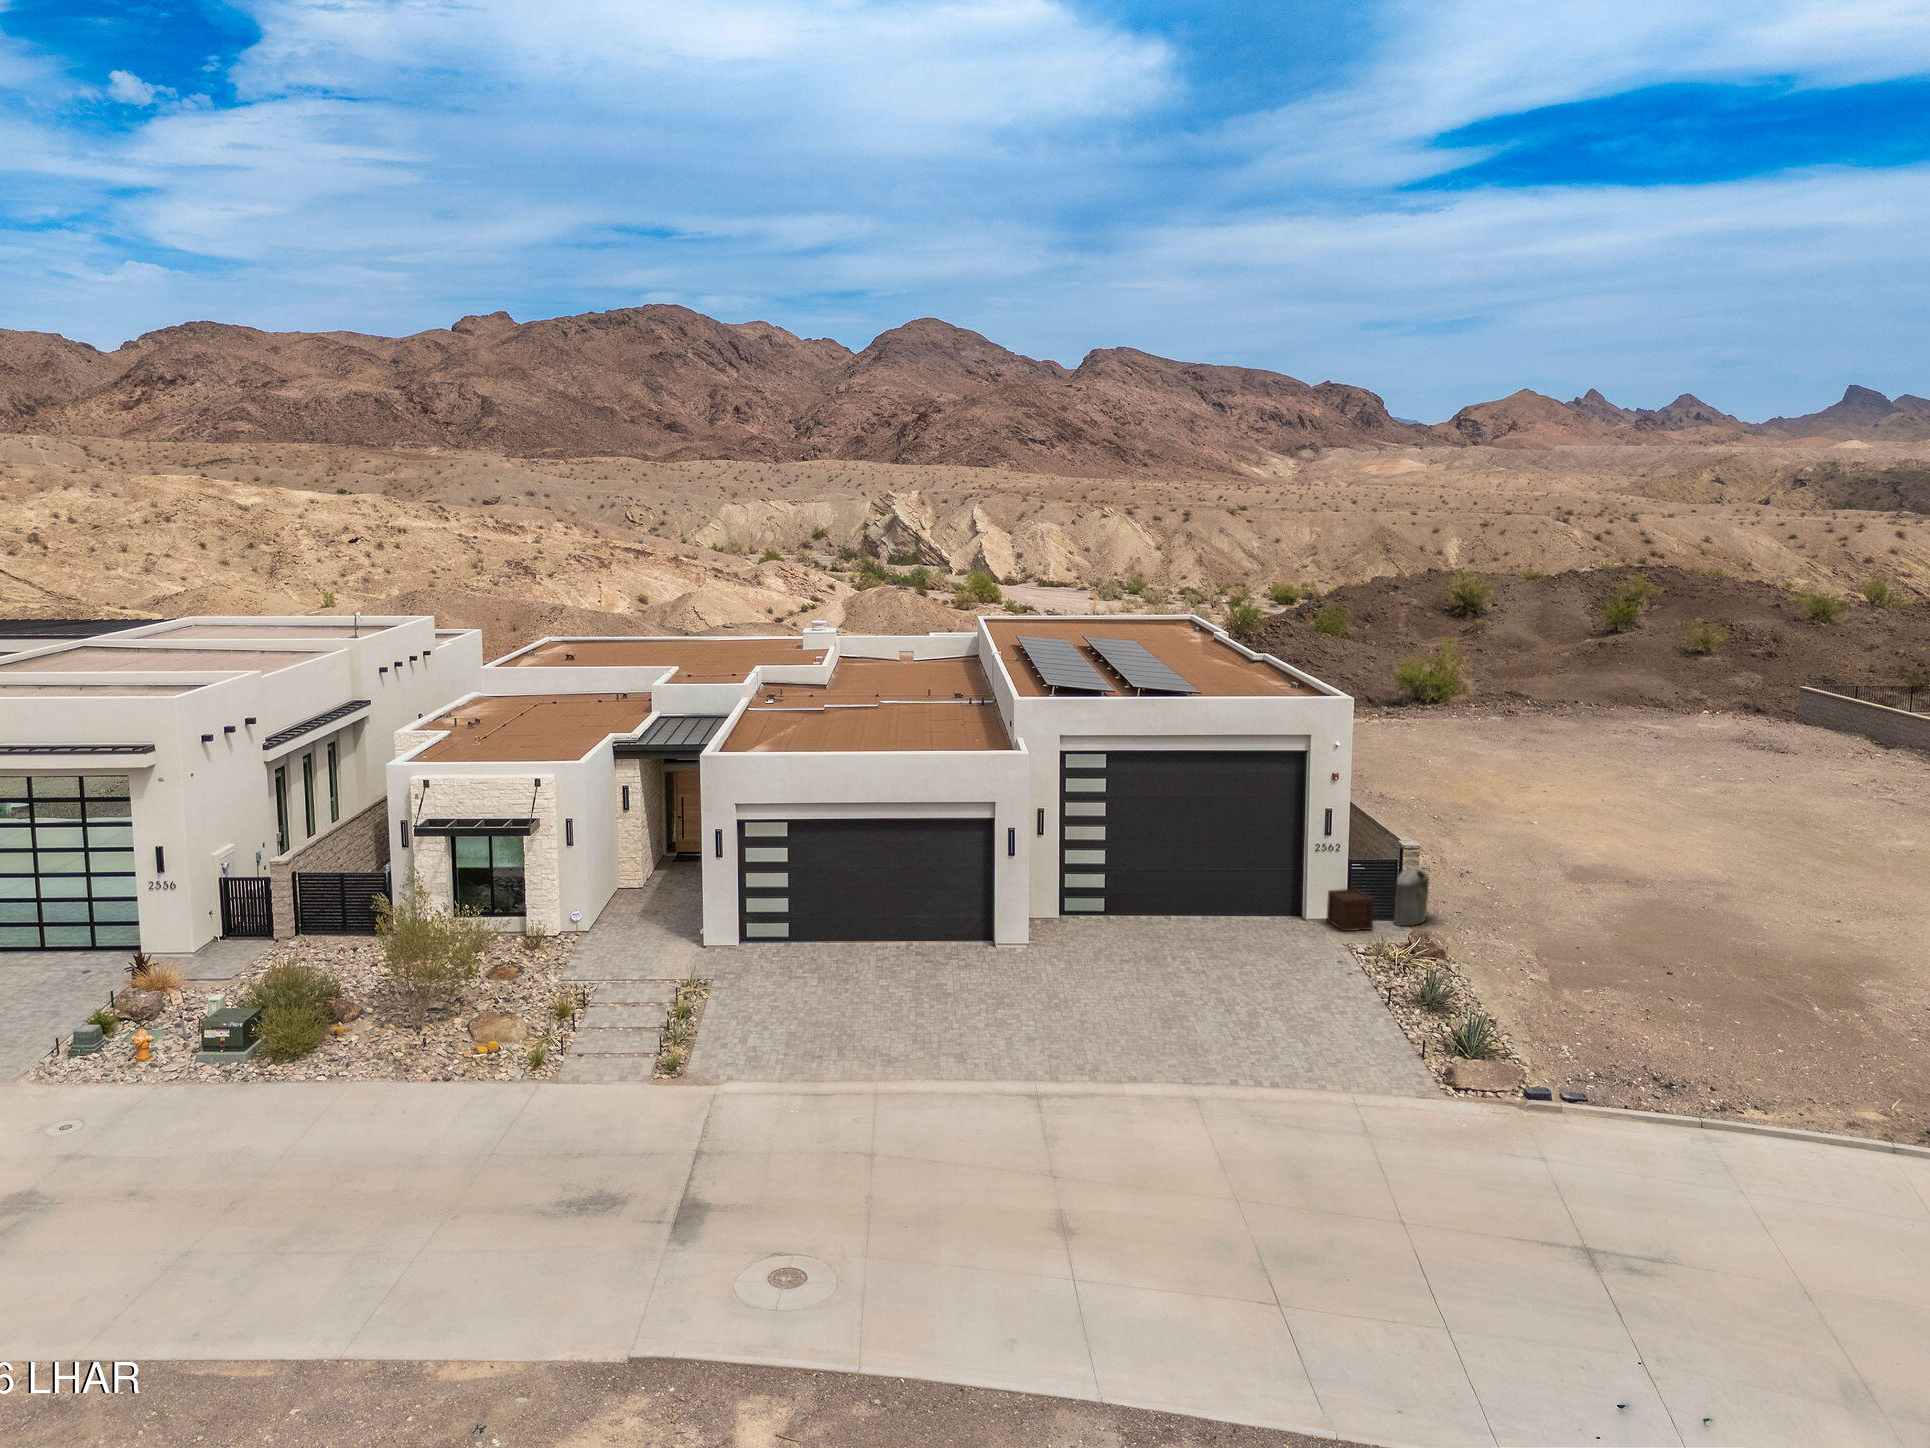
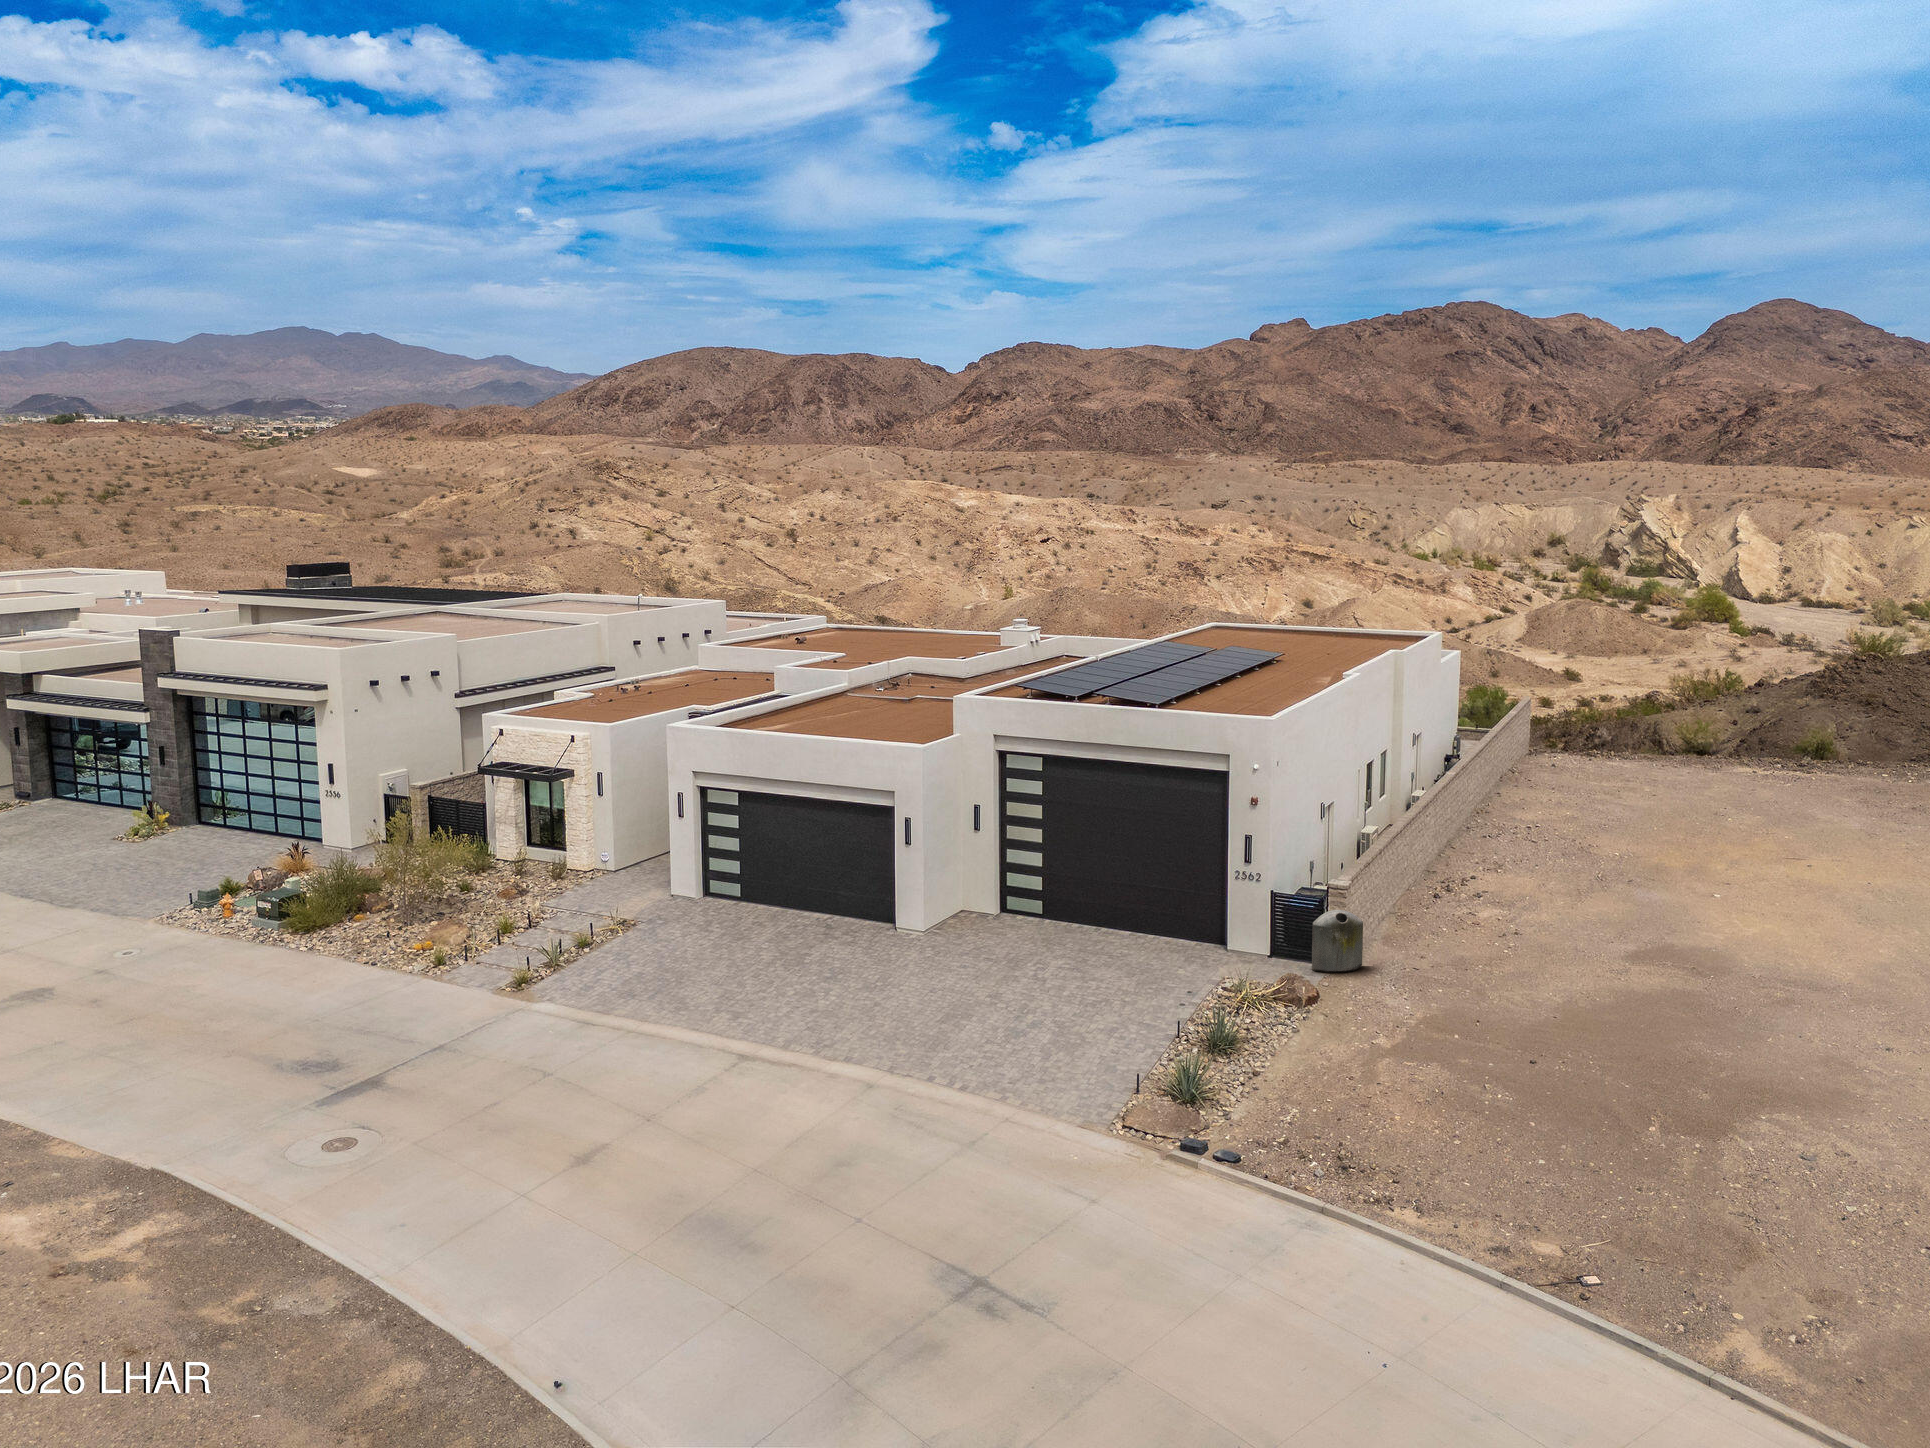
wooden crate: present [1327,889,1374,931] -> none [1241,922,1283,969]

